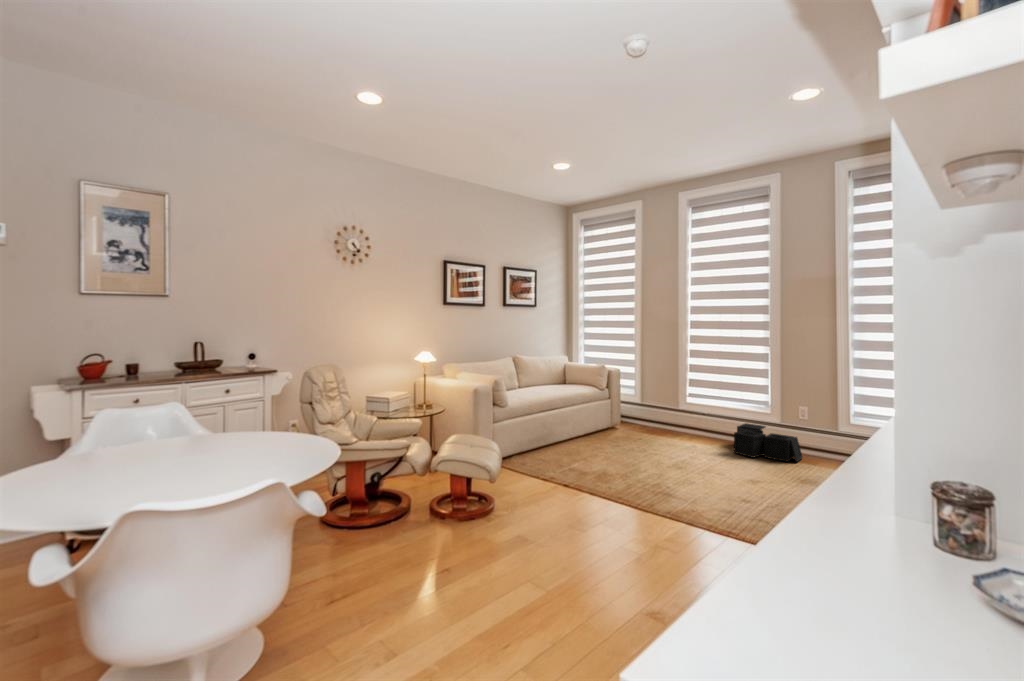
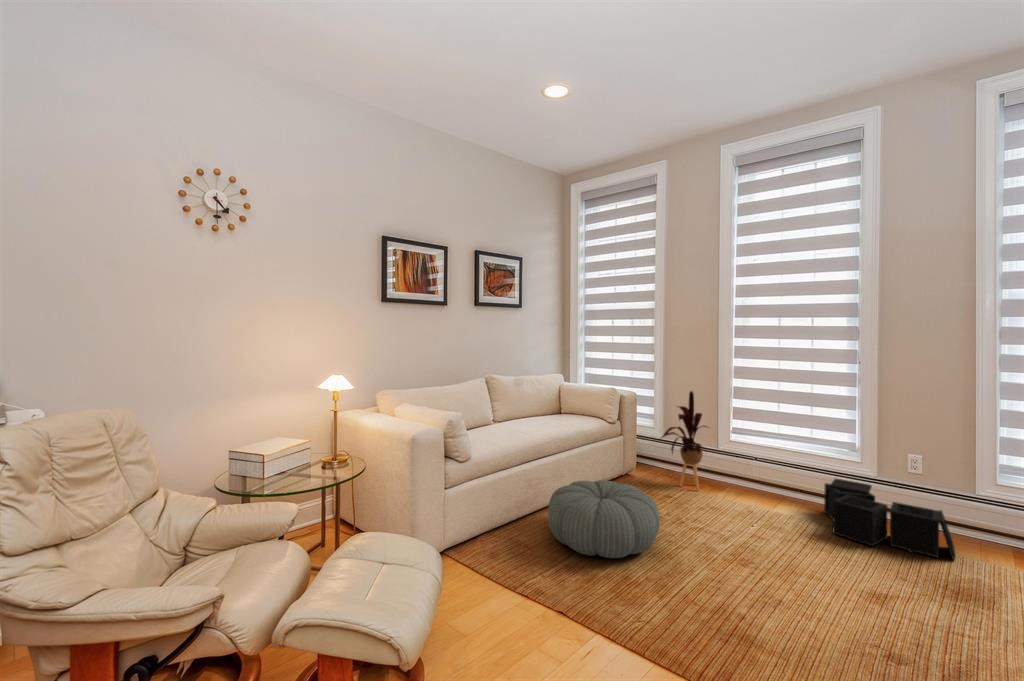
house plant: none [631,366,667,435] -> present [662,391,706,491]
pouf: none [556,421,625,461] -> present [548,480,660,558]

